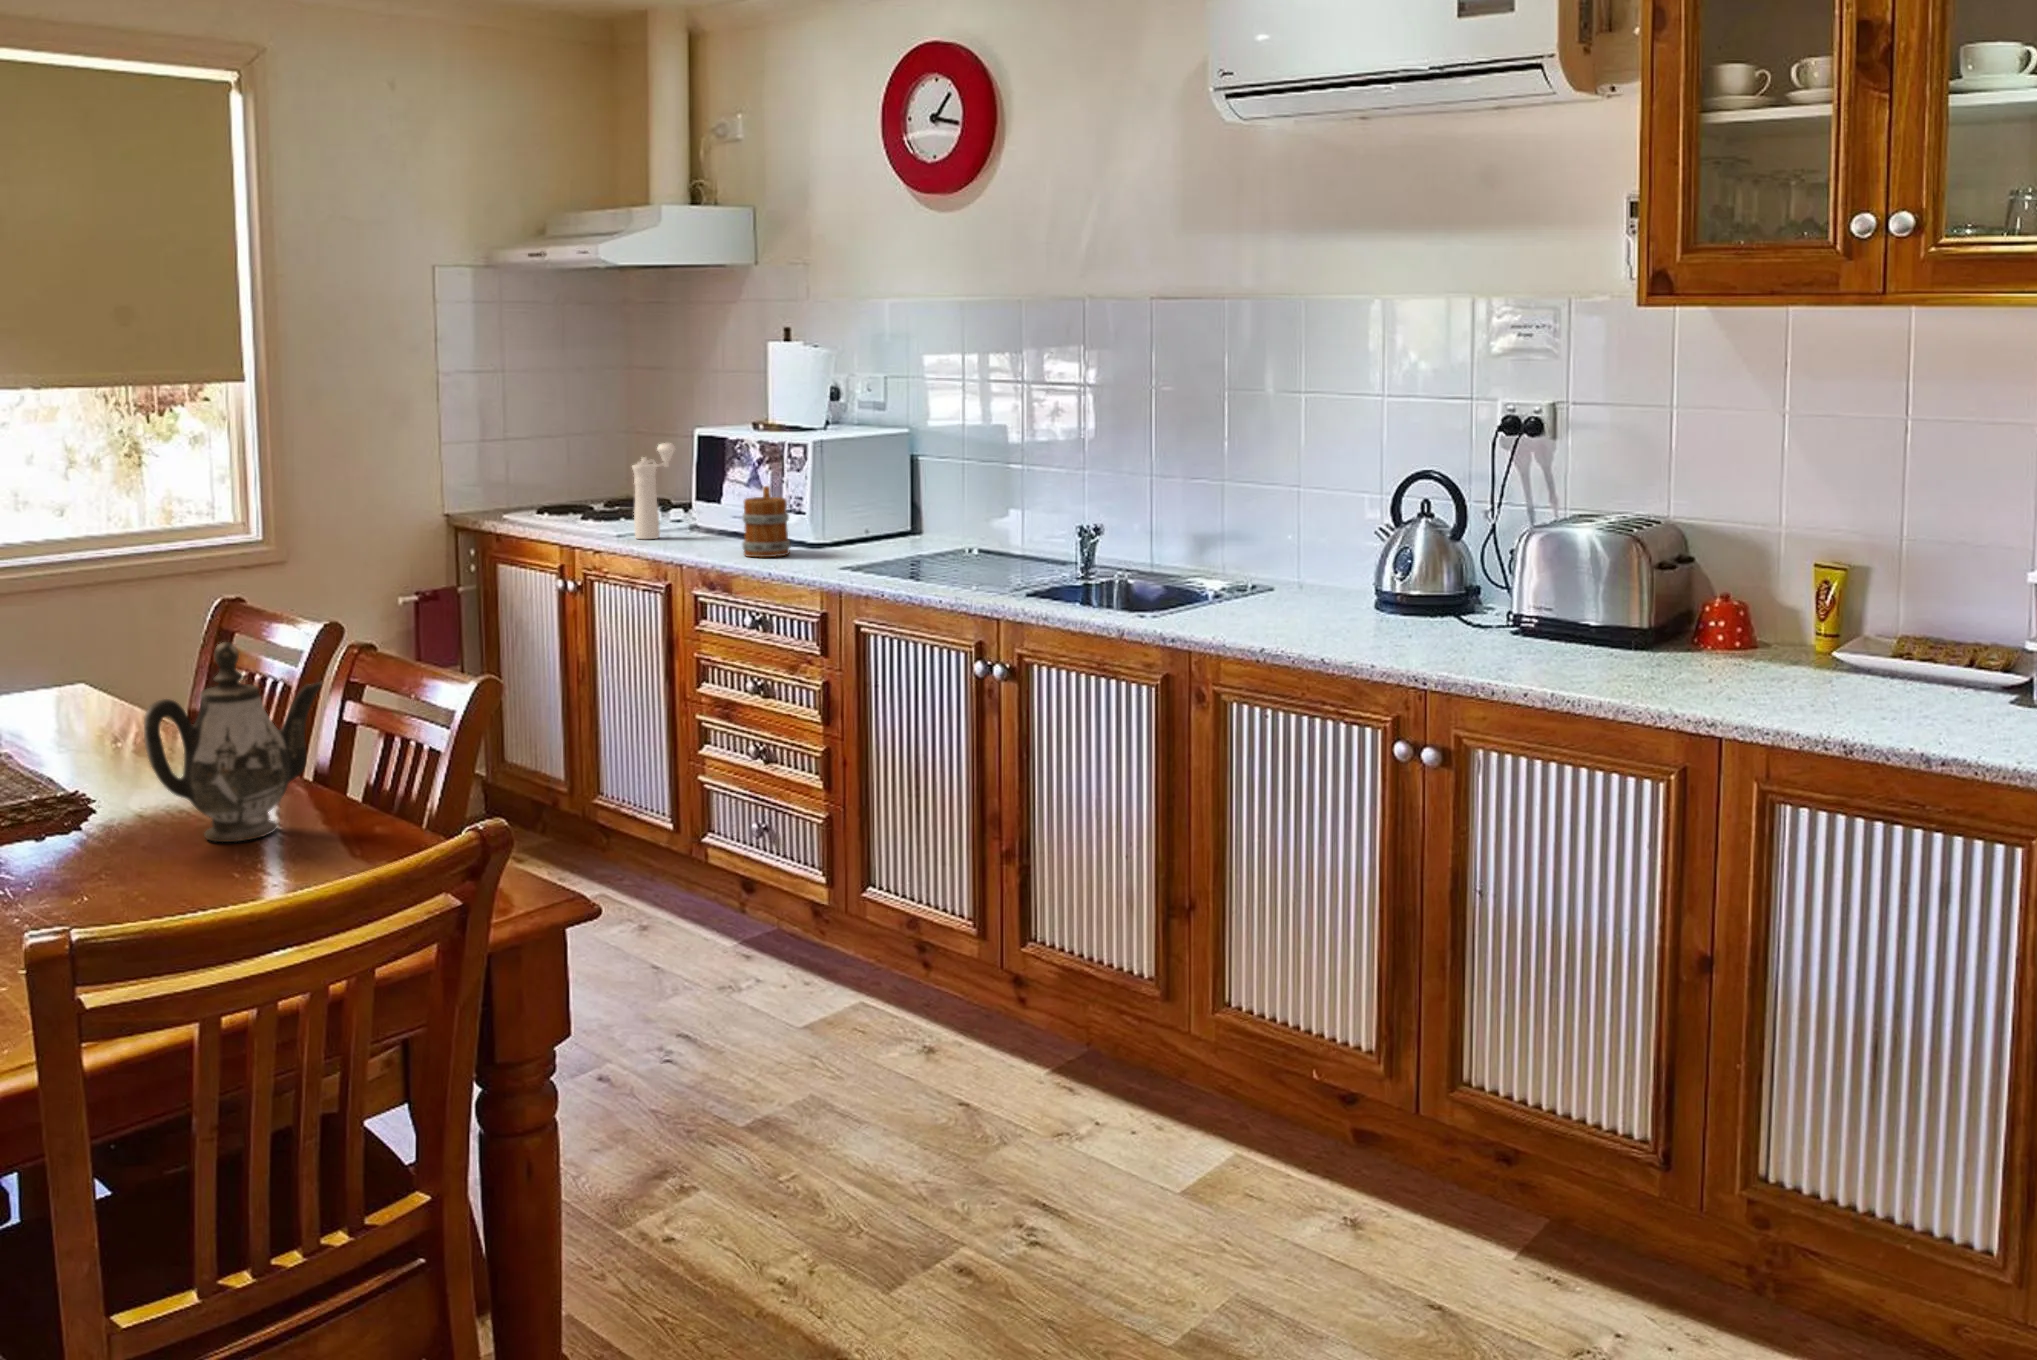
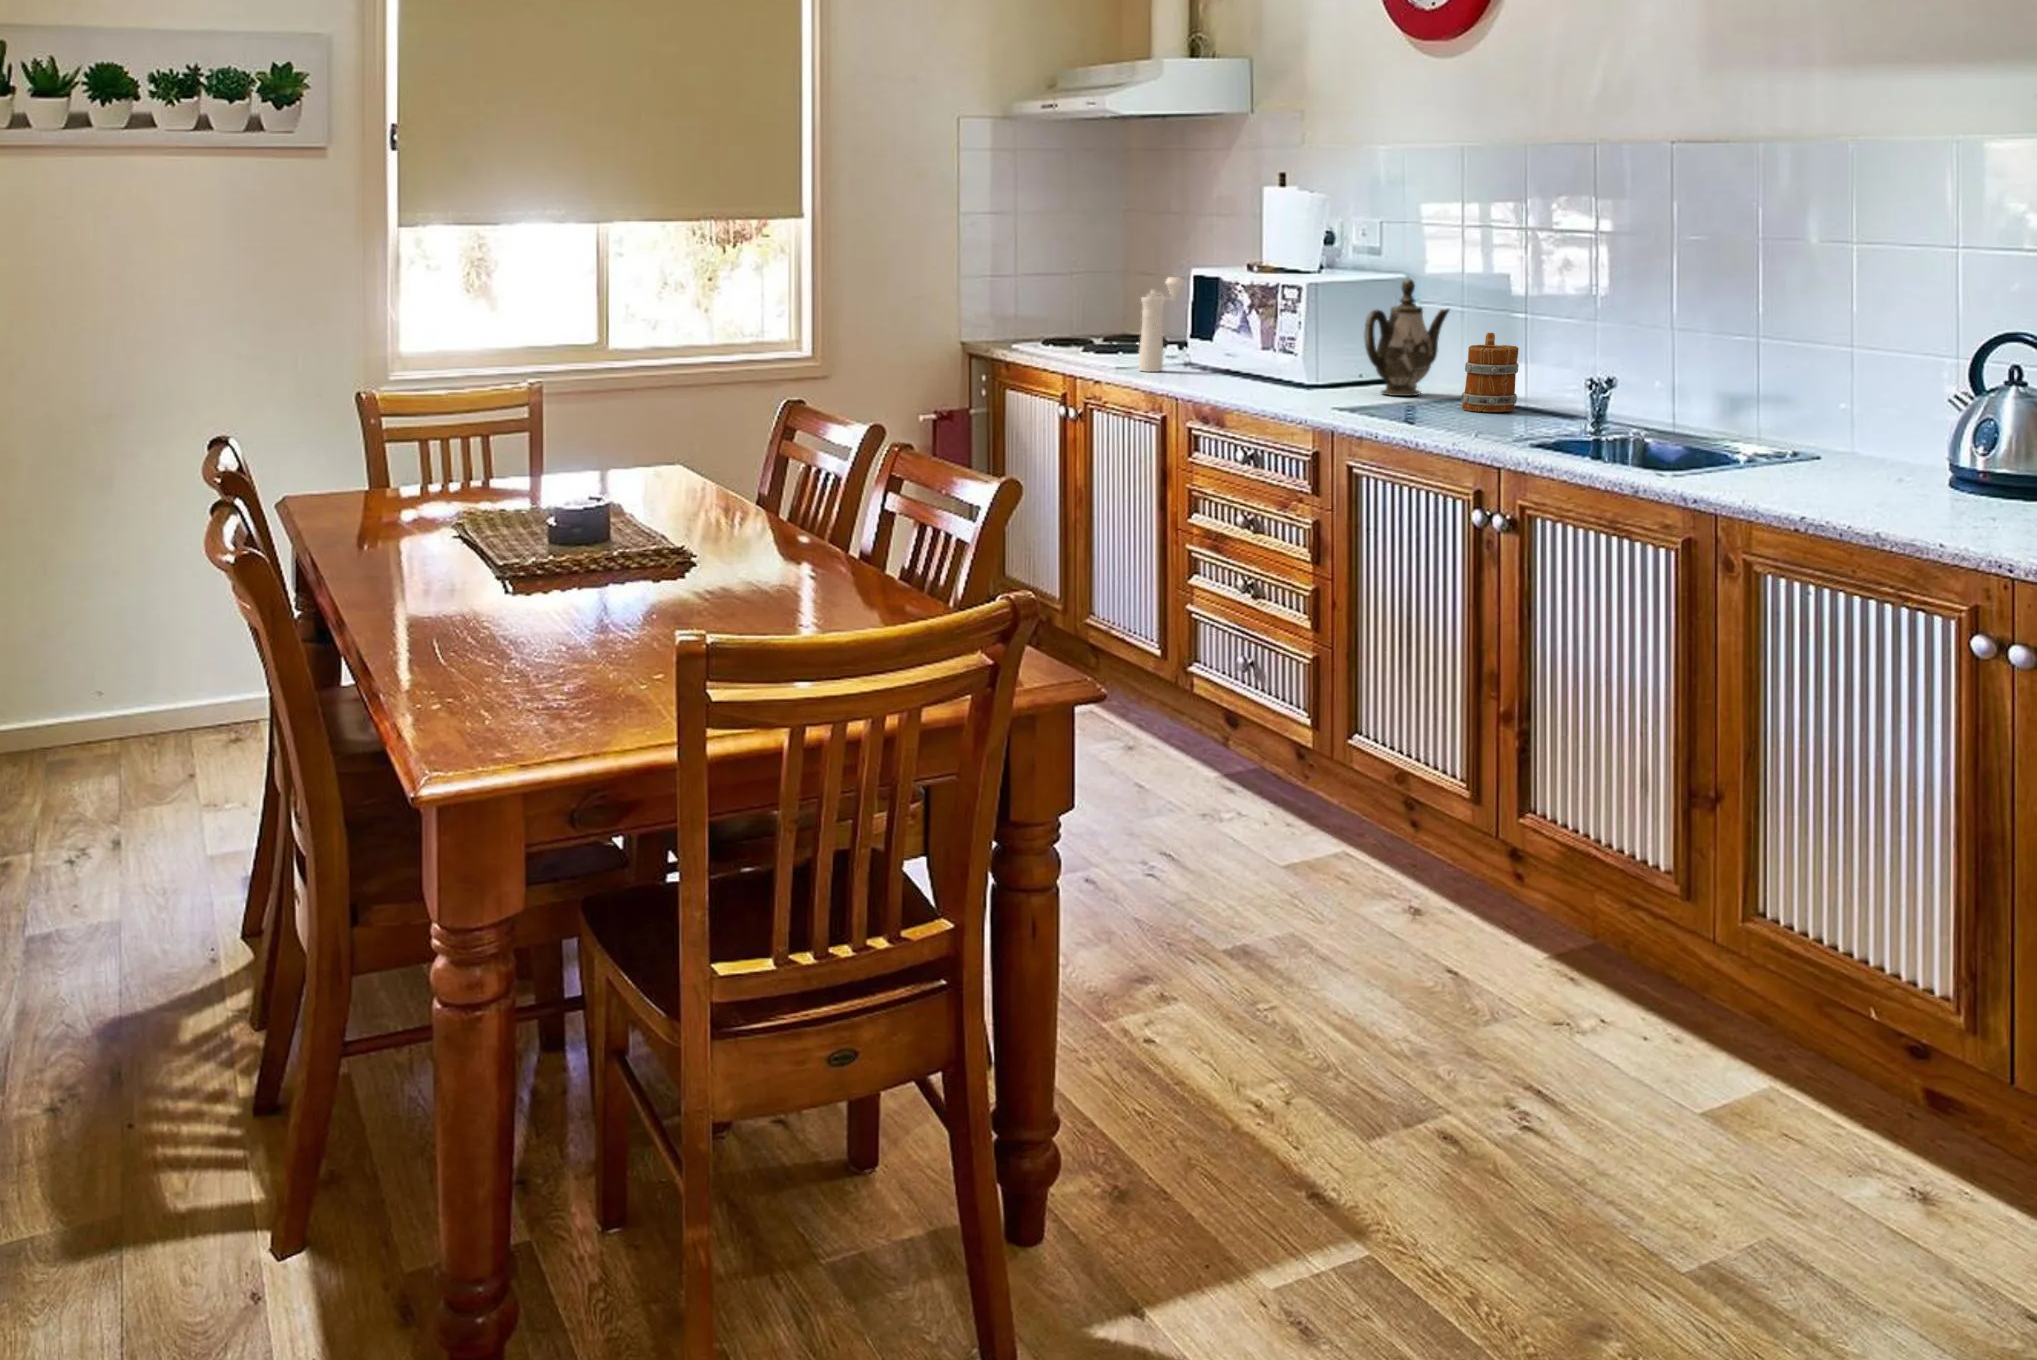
mug: present [742,486,791,557] -> present [1461,333,1519,412]
teapot: present [144,642,322,842] -> present [1364,279,1449,396]

